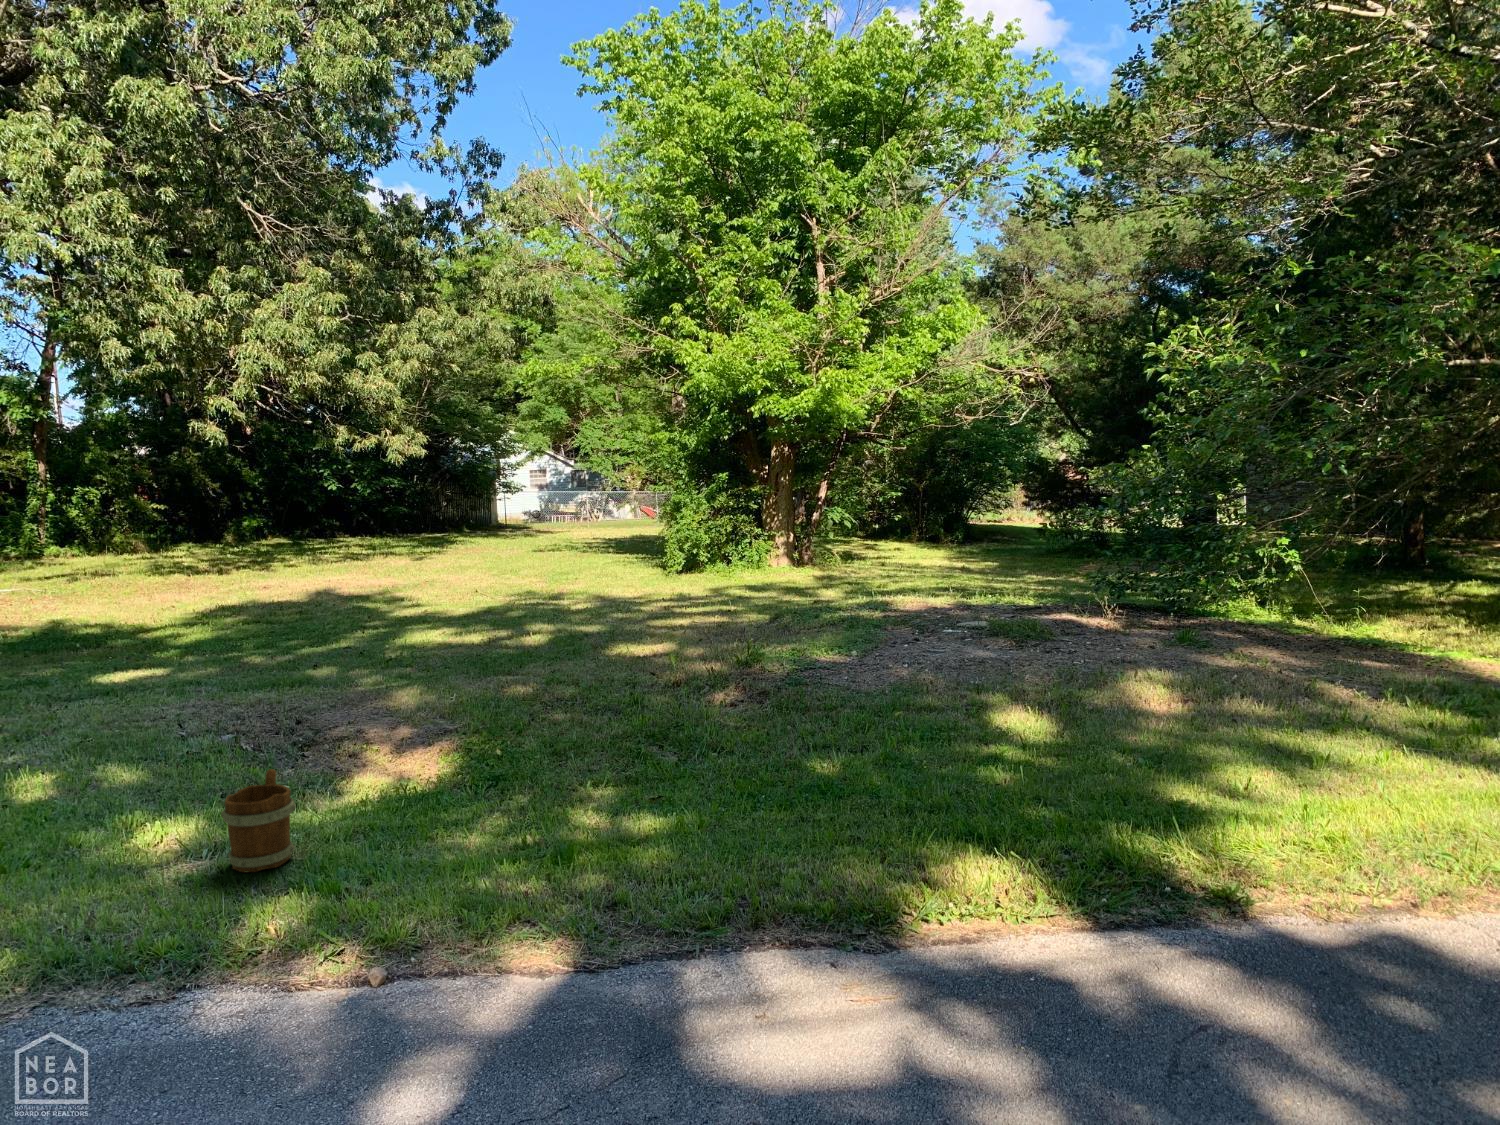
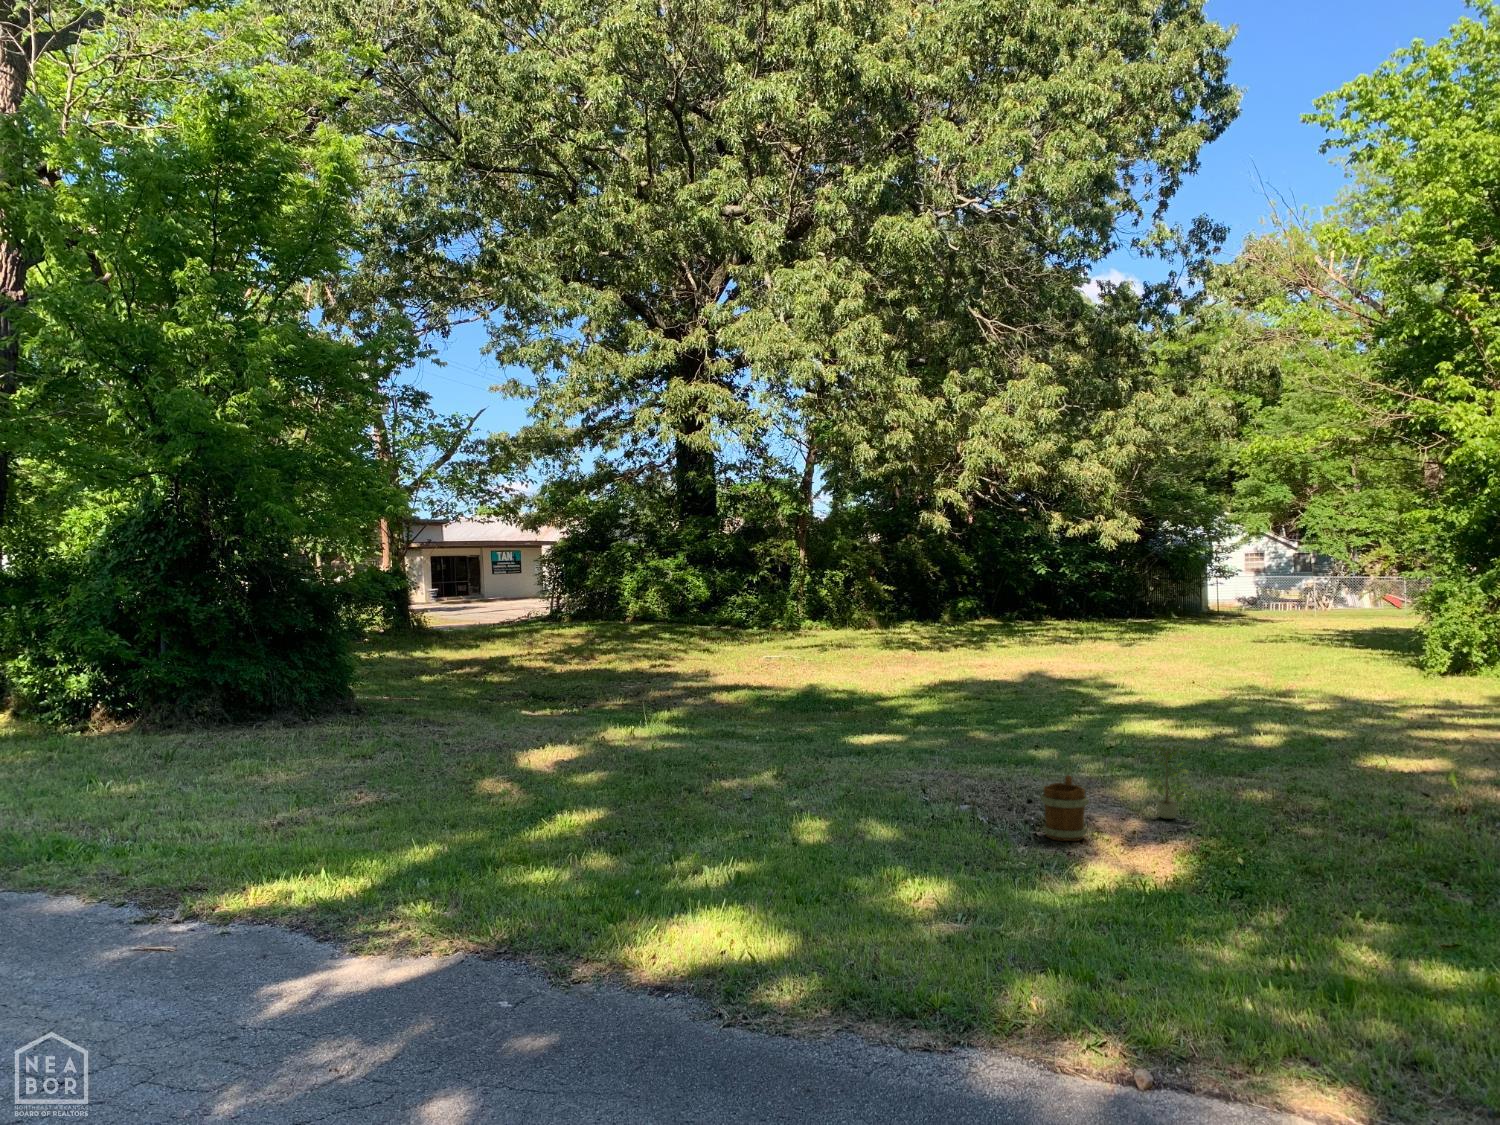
potted plant: none [390,698,451,794] -> present [1148,746,1191,819]

